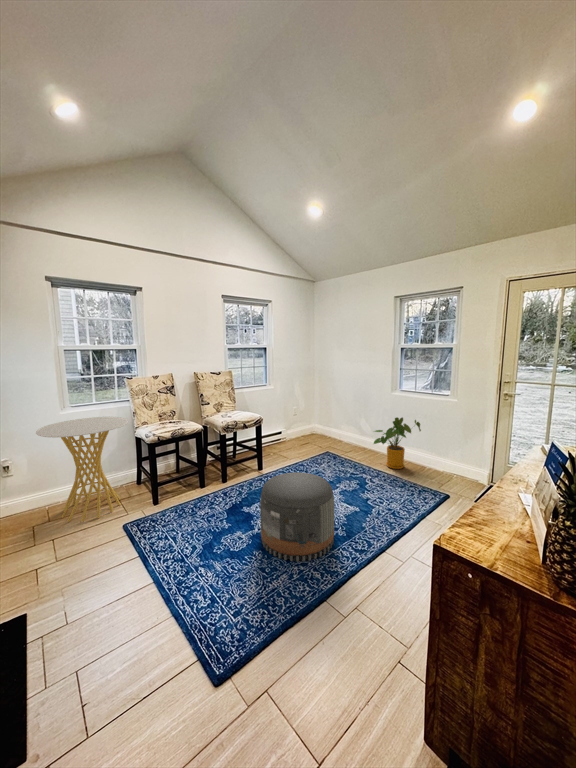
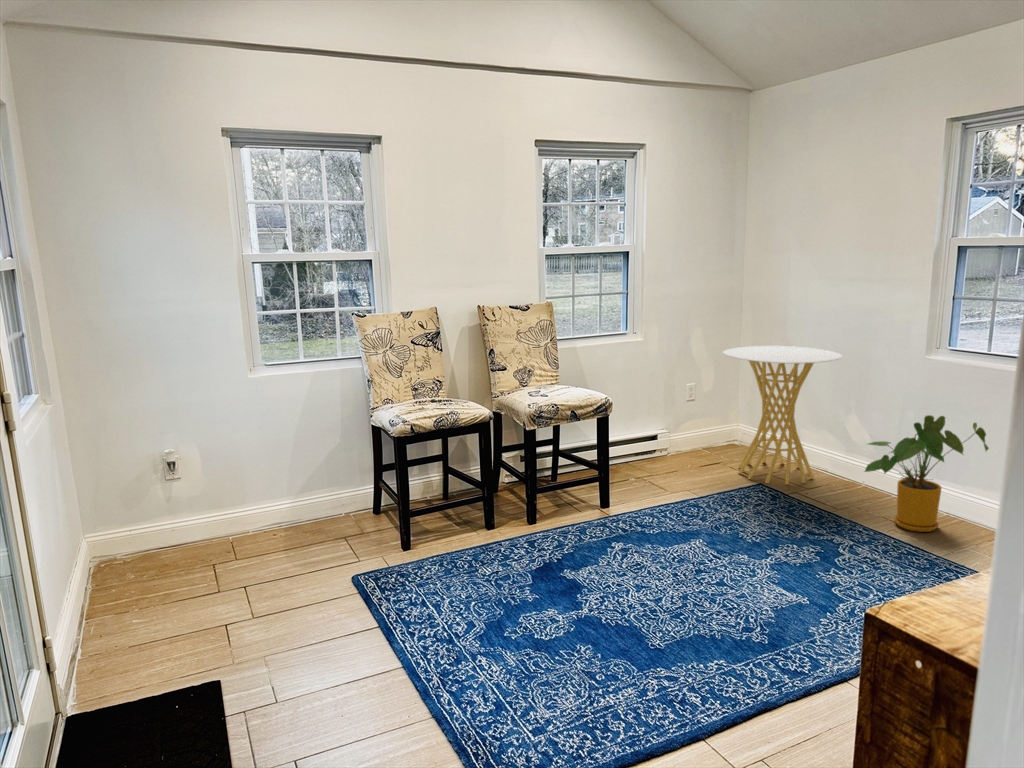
side table: present [36,417,128,522] -> present [723,346,842,485]
pouf: present [260,473,334,561] -> none [594,509,743,673]

